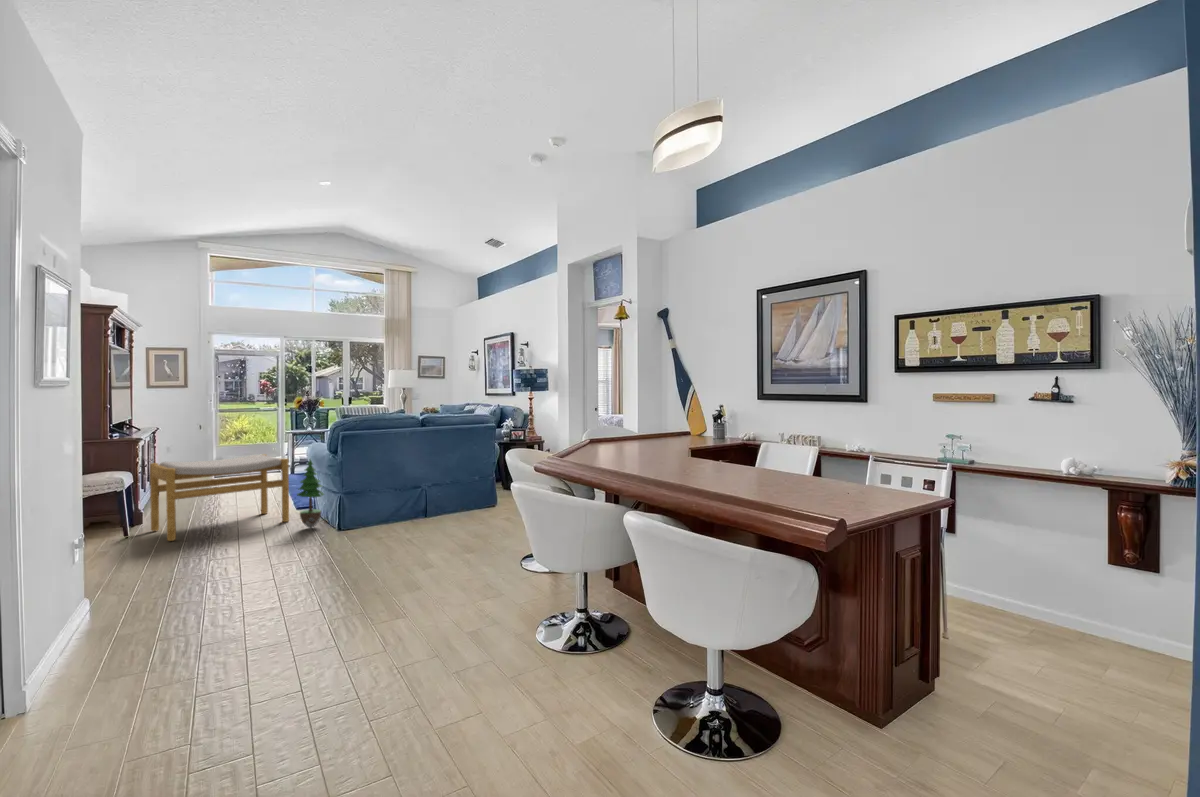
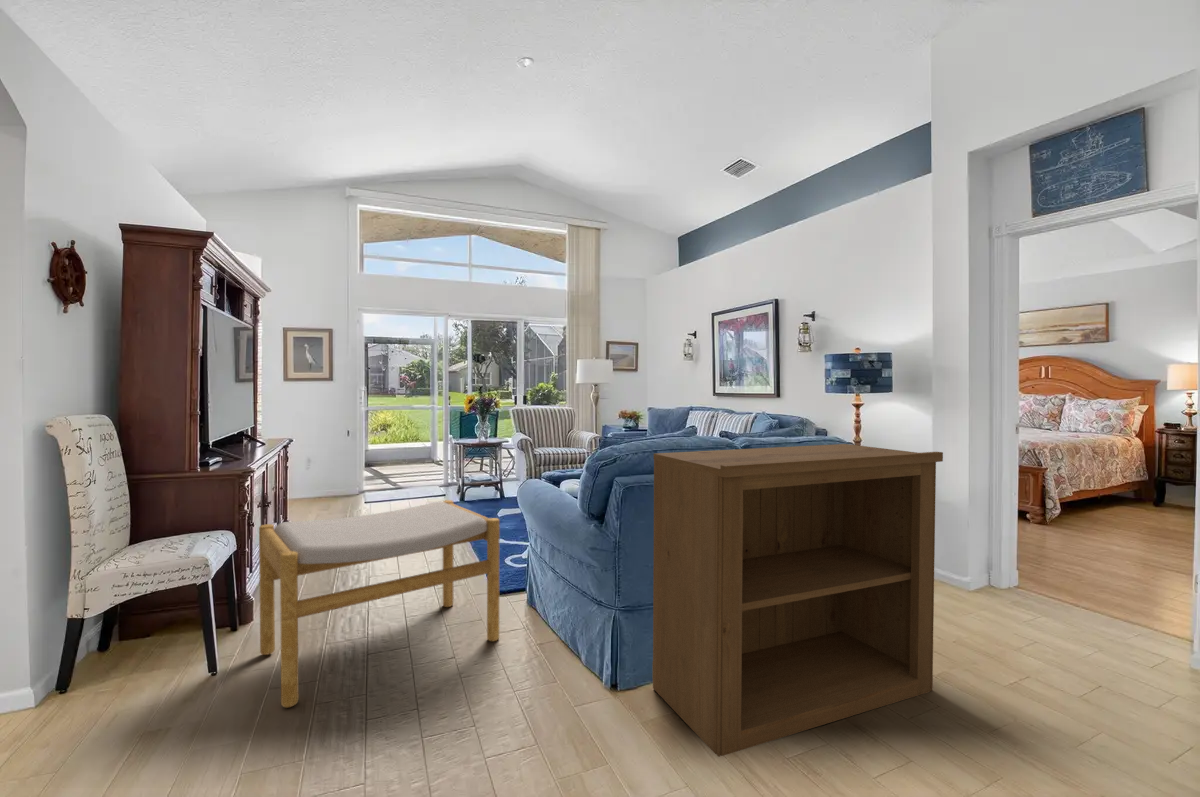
bookshelf: none [356,417,489,539] -> present [652,444,943,757]
potted tree: present [297,460,324,528] -> none [527,530,579,676]

